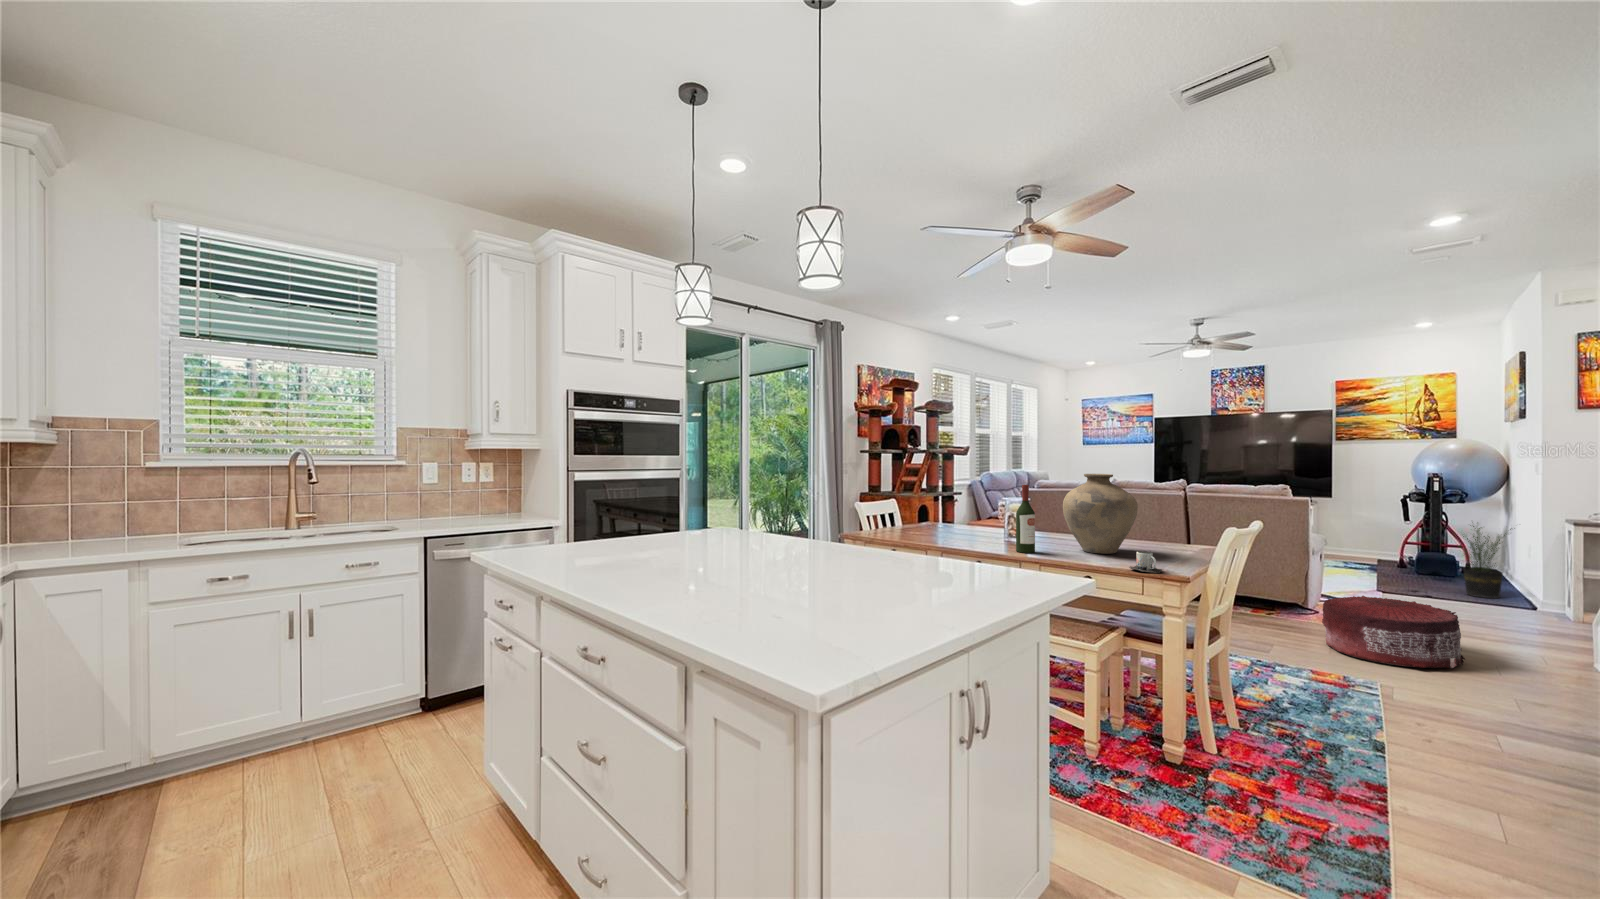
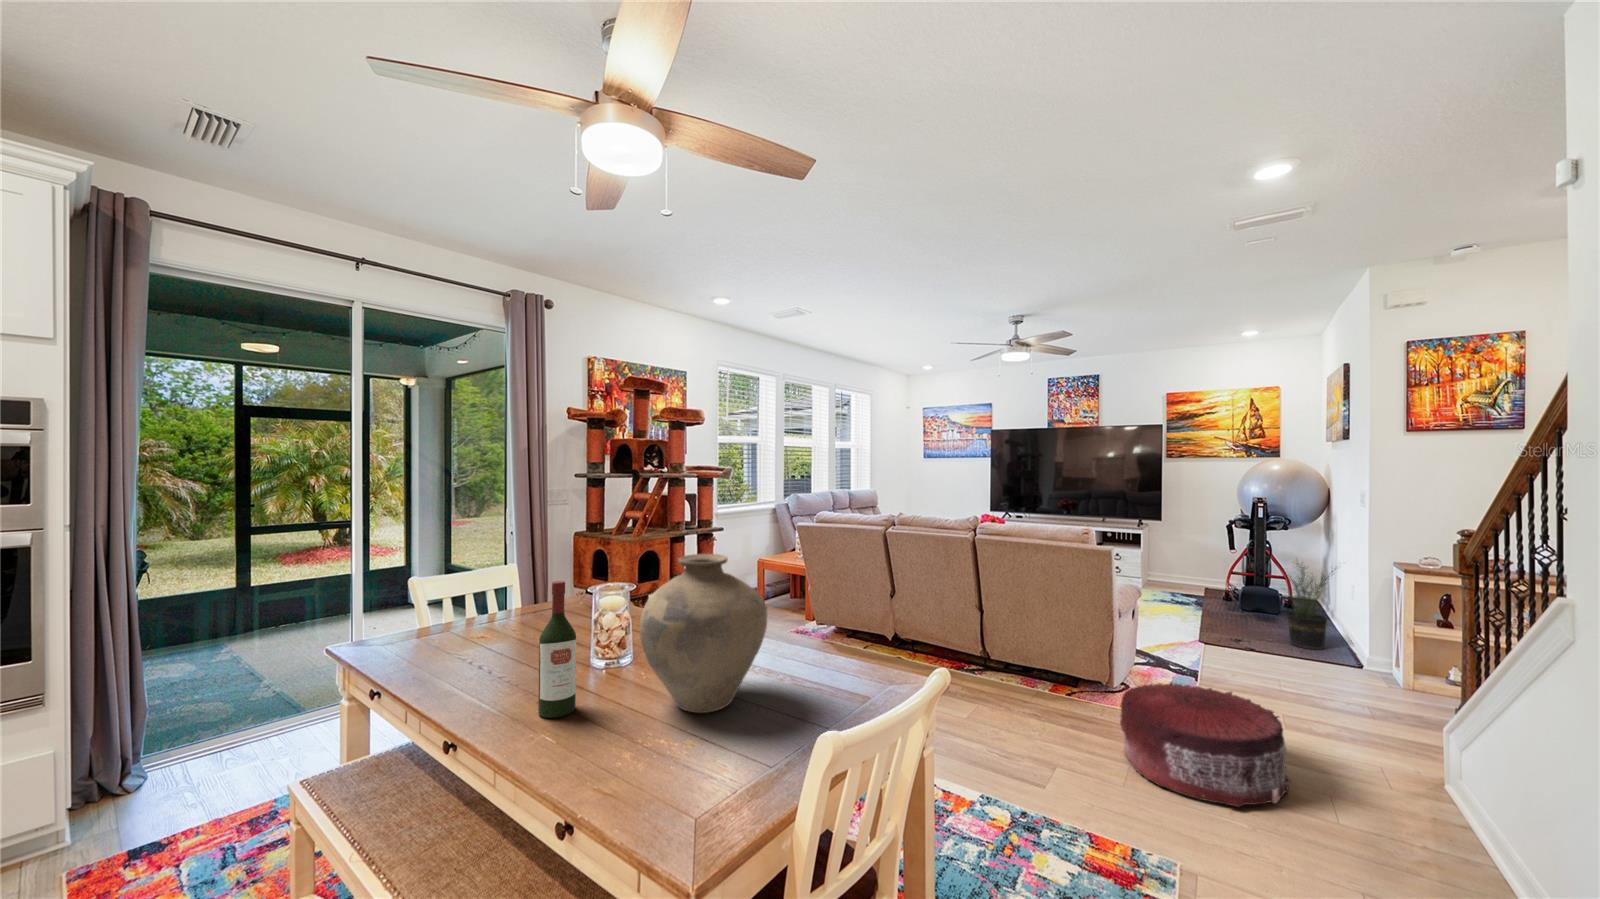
mug: present [1129,551,1162,573] -> none [646,757,725,822]

